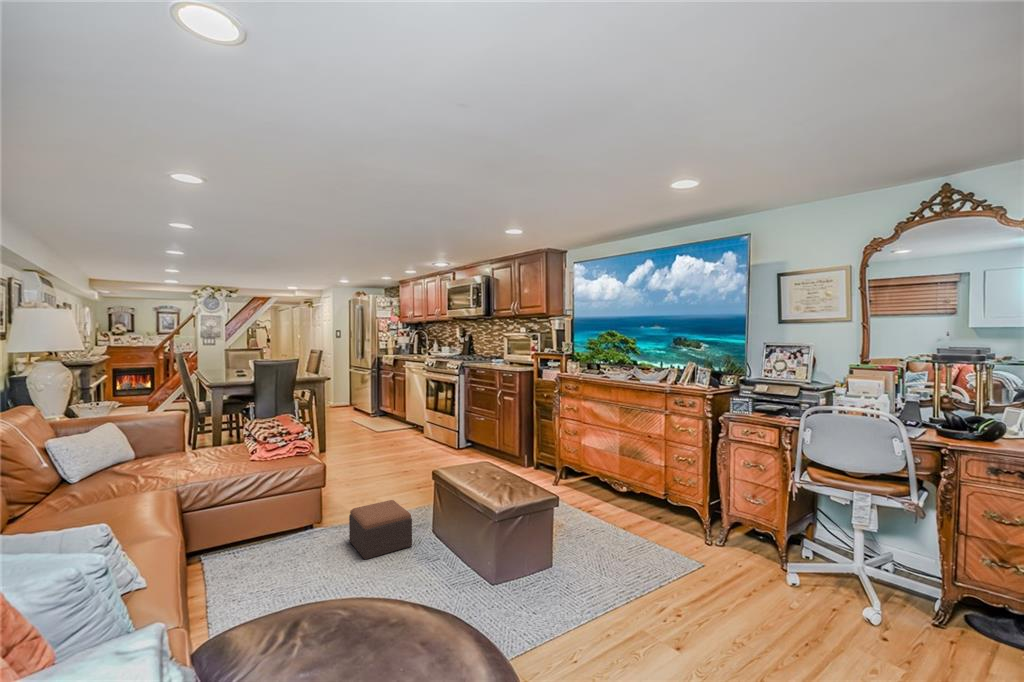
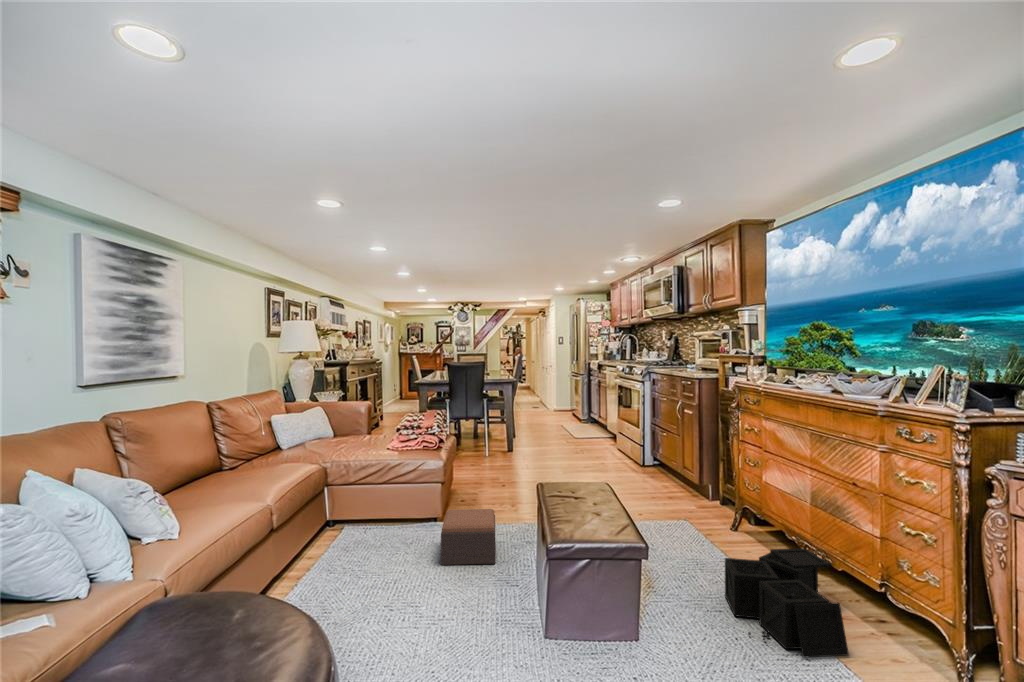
storage bin: none [585,484,666,549] -> present [725,548,849,658]

